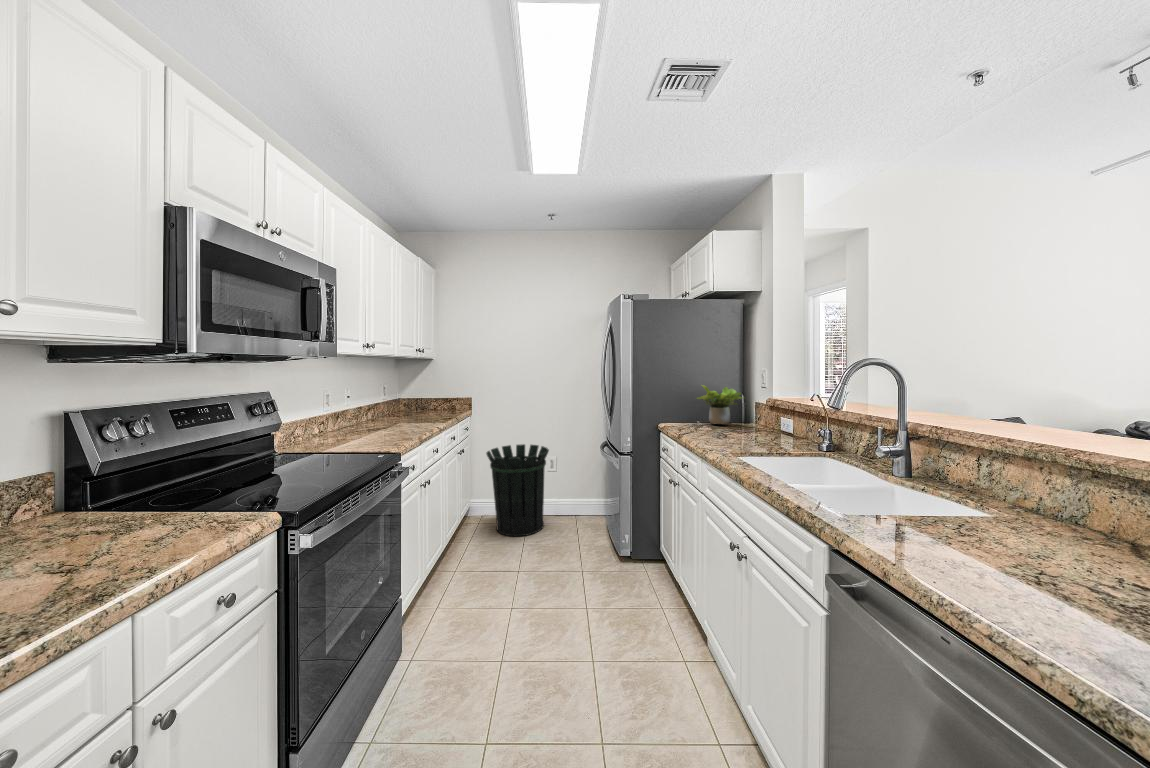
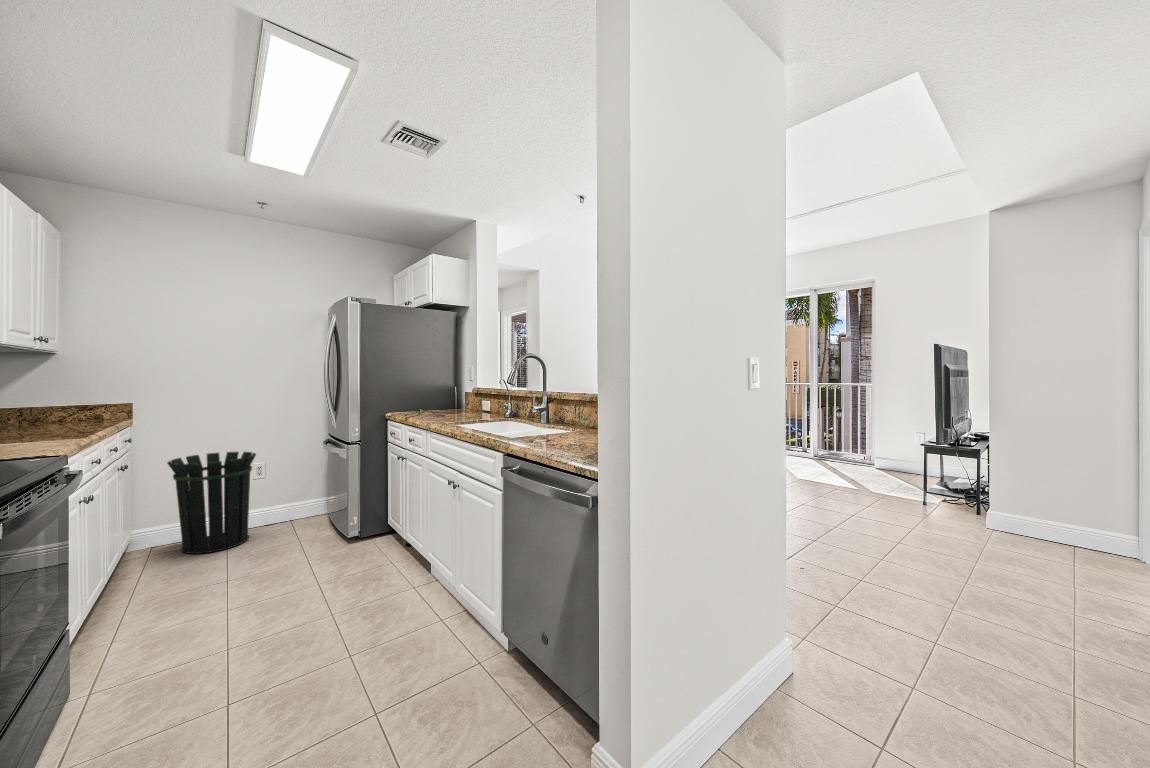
potted plant: present [697,385,742,425] -> none [416,380,457,413]

